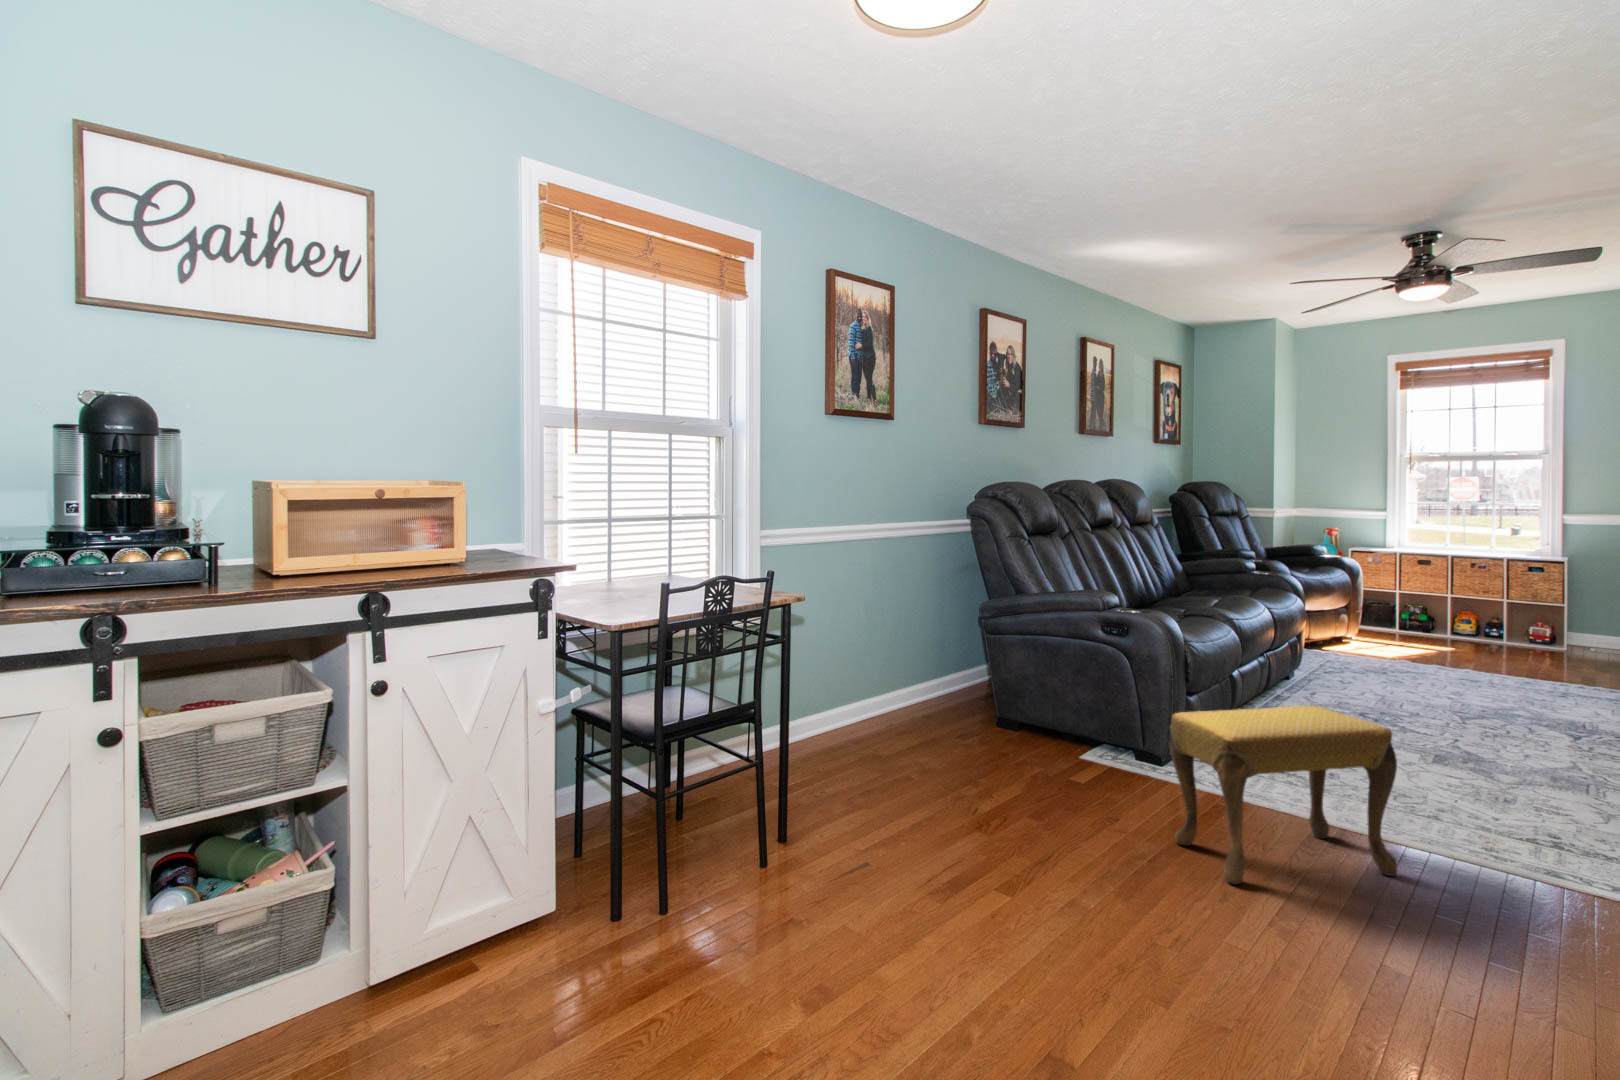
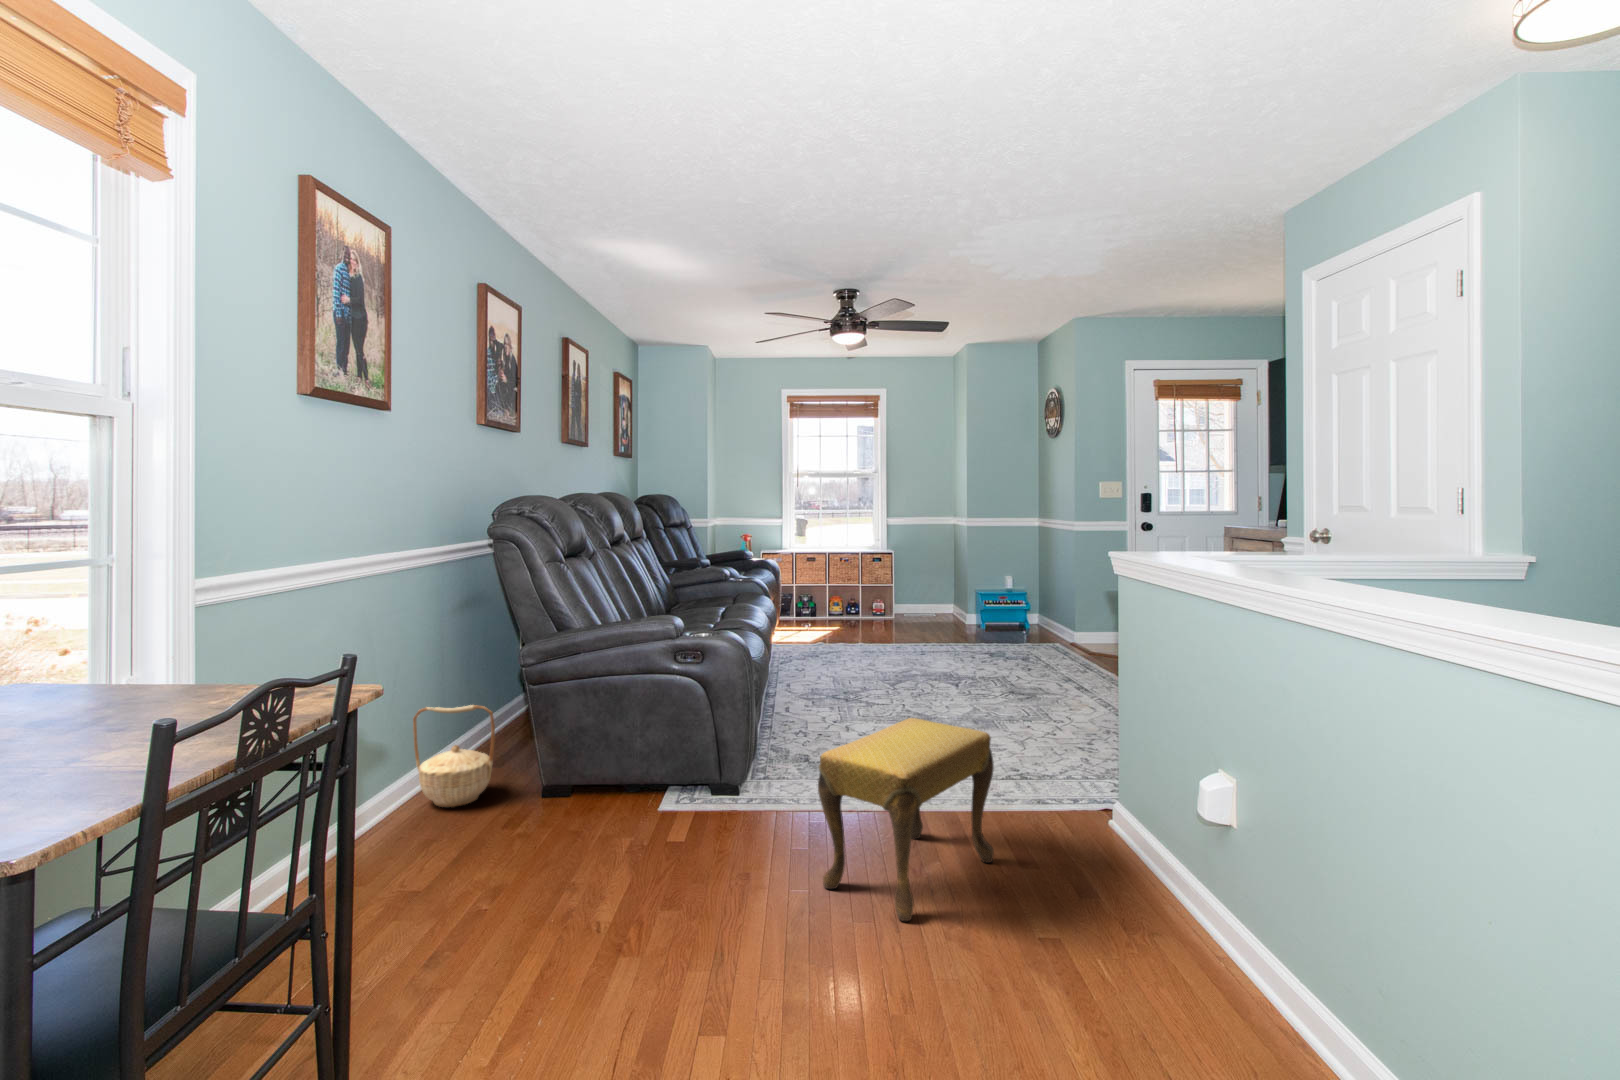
basket: none [908,648,961,727] -> present [413,705,495,807]

